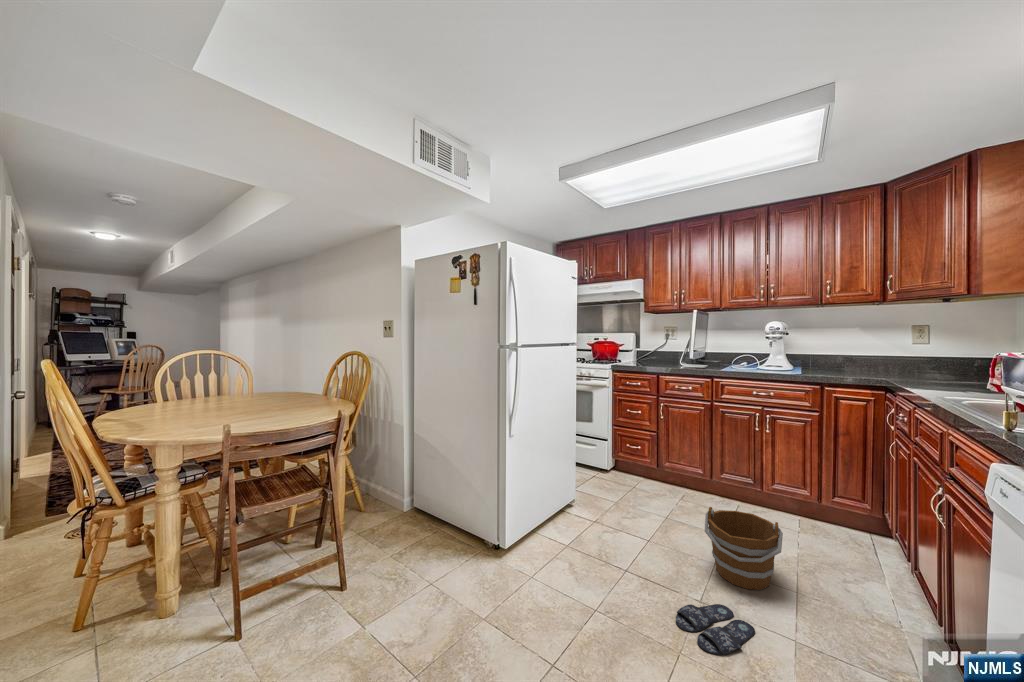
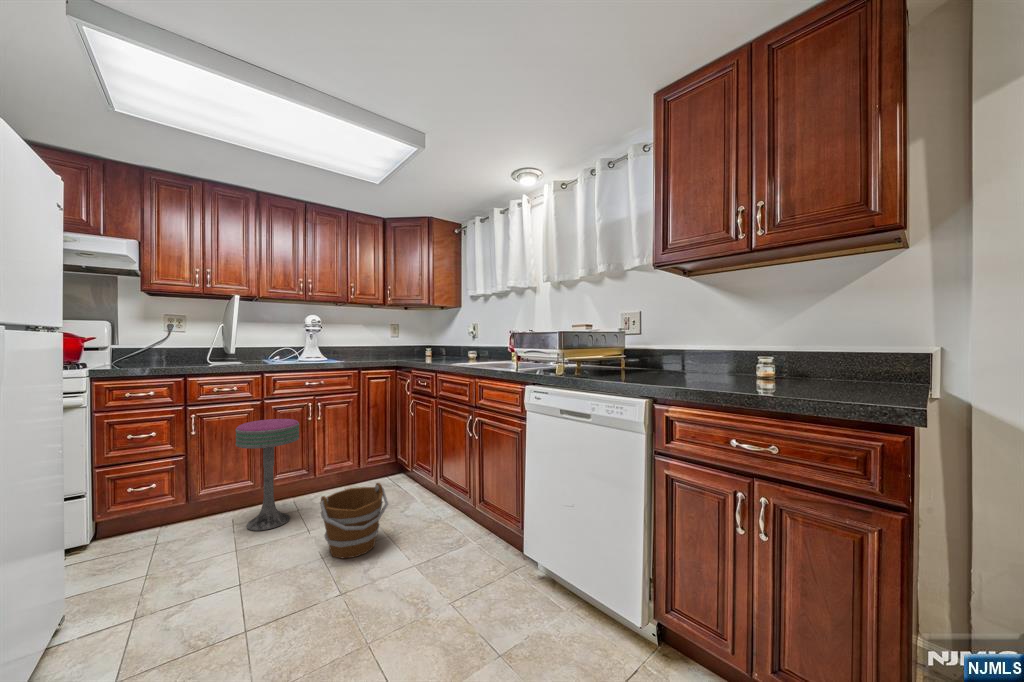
bar stool: none [675,420,729,518] -> present [236,419,299,531]
slippers: present [676,604,755,655] -> none [341,572,404,616]

